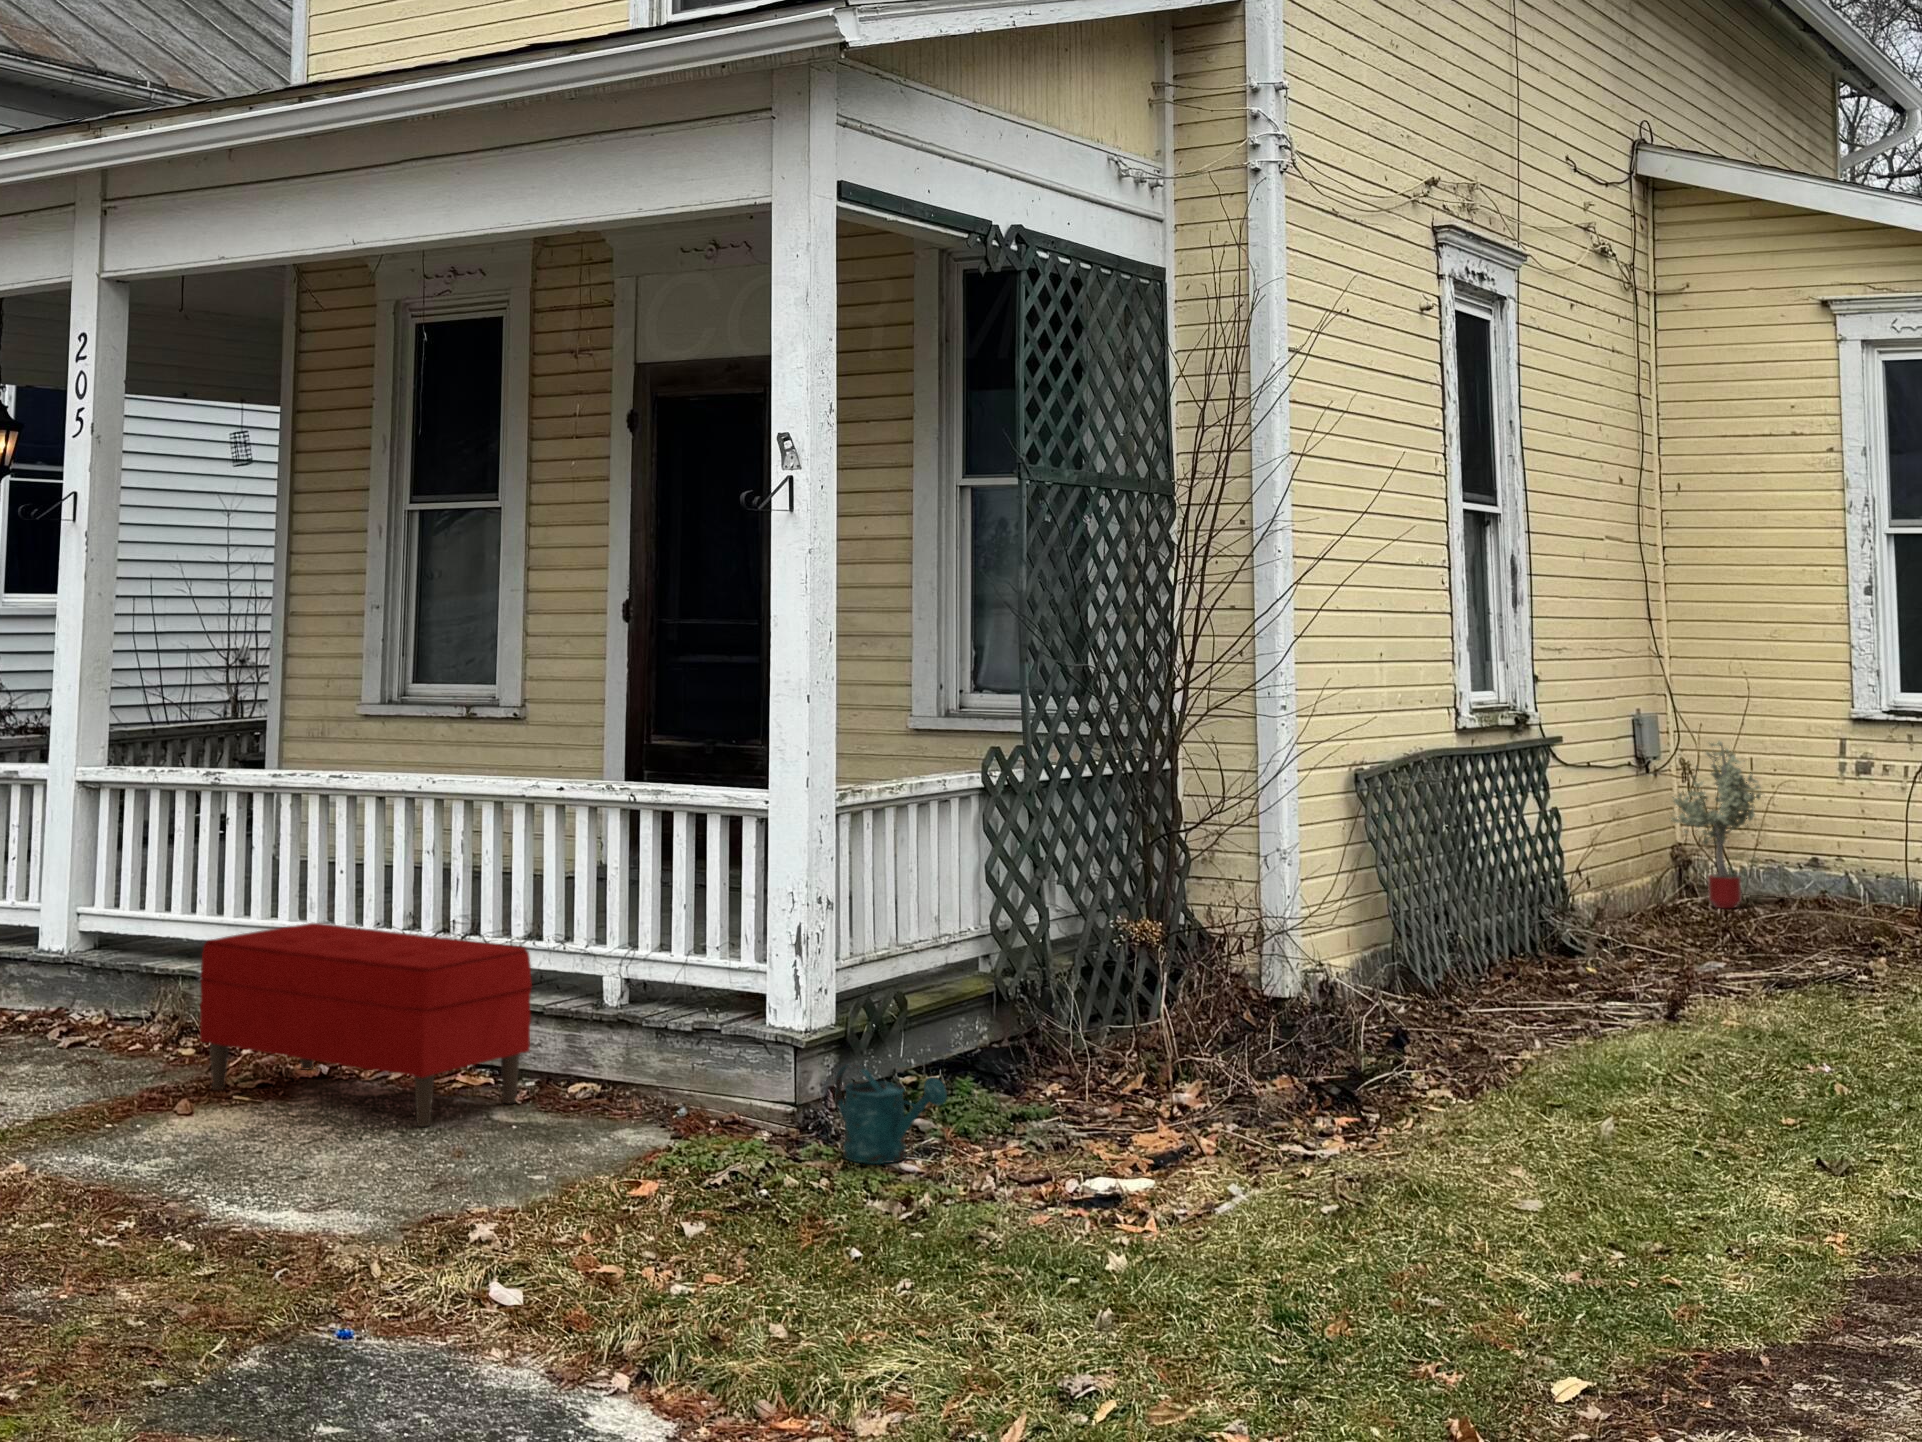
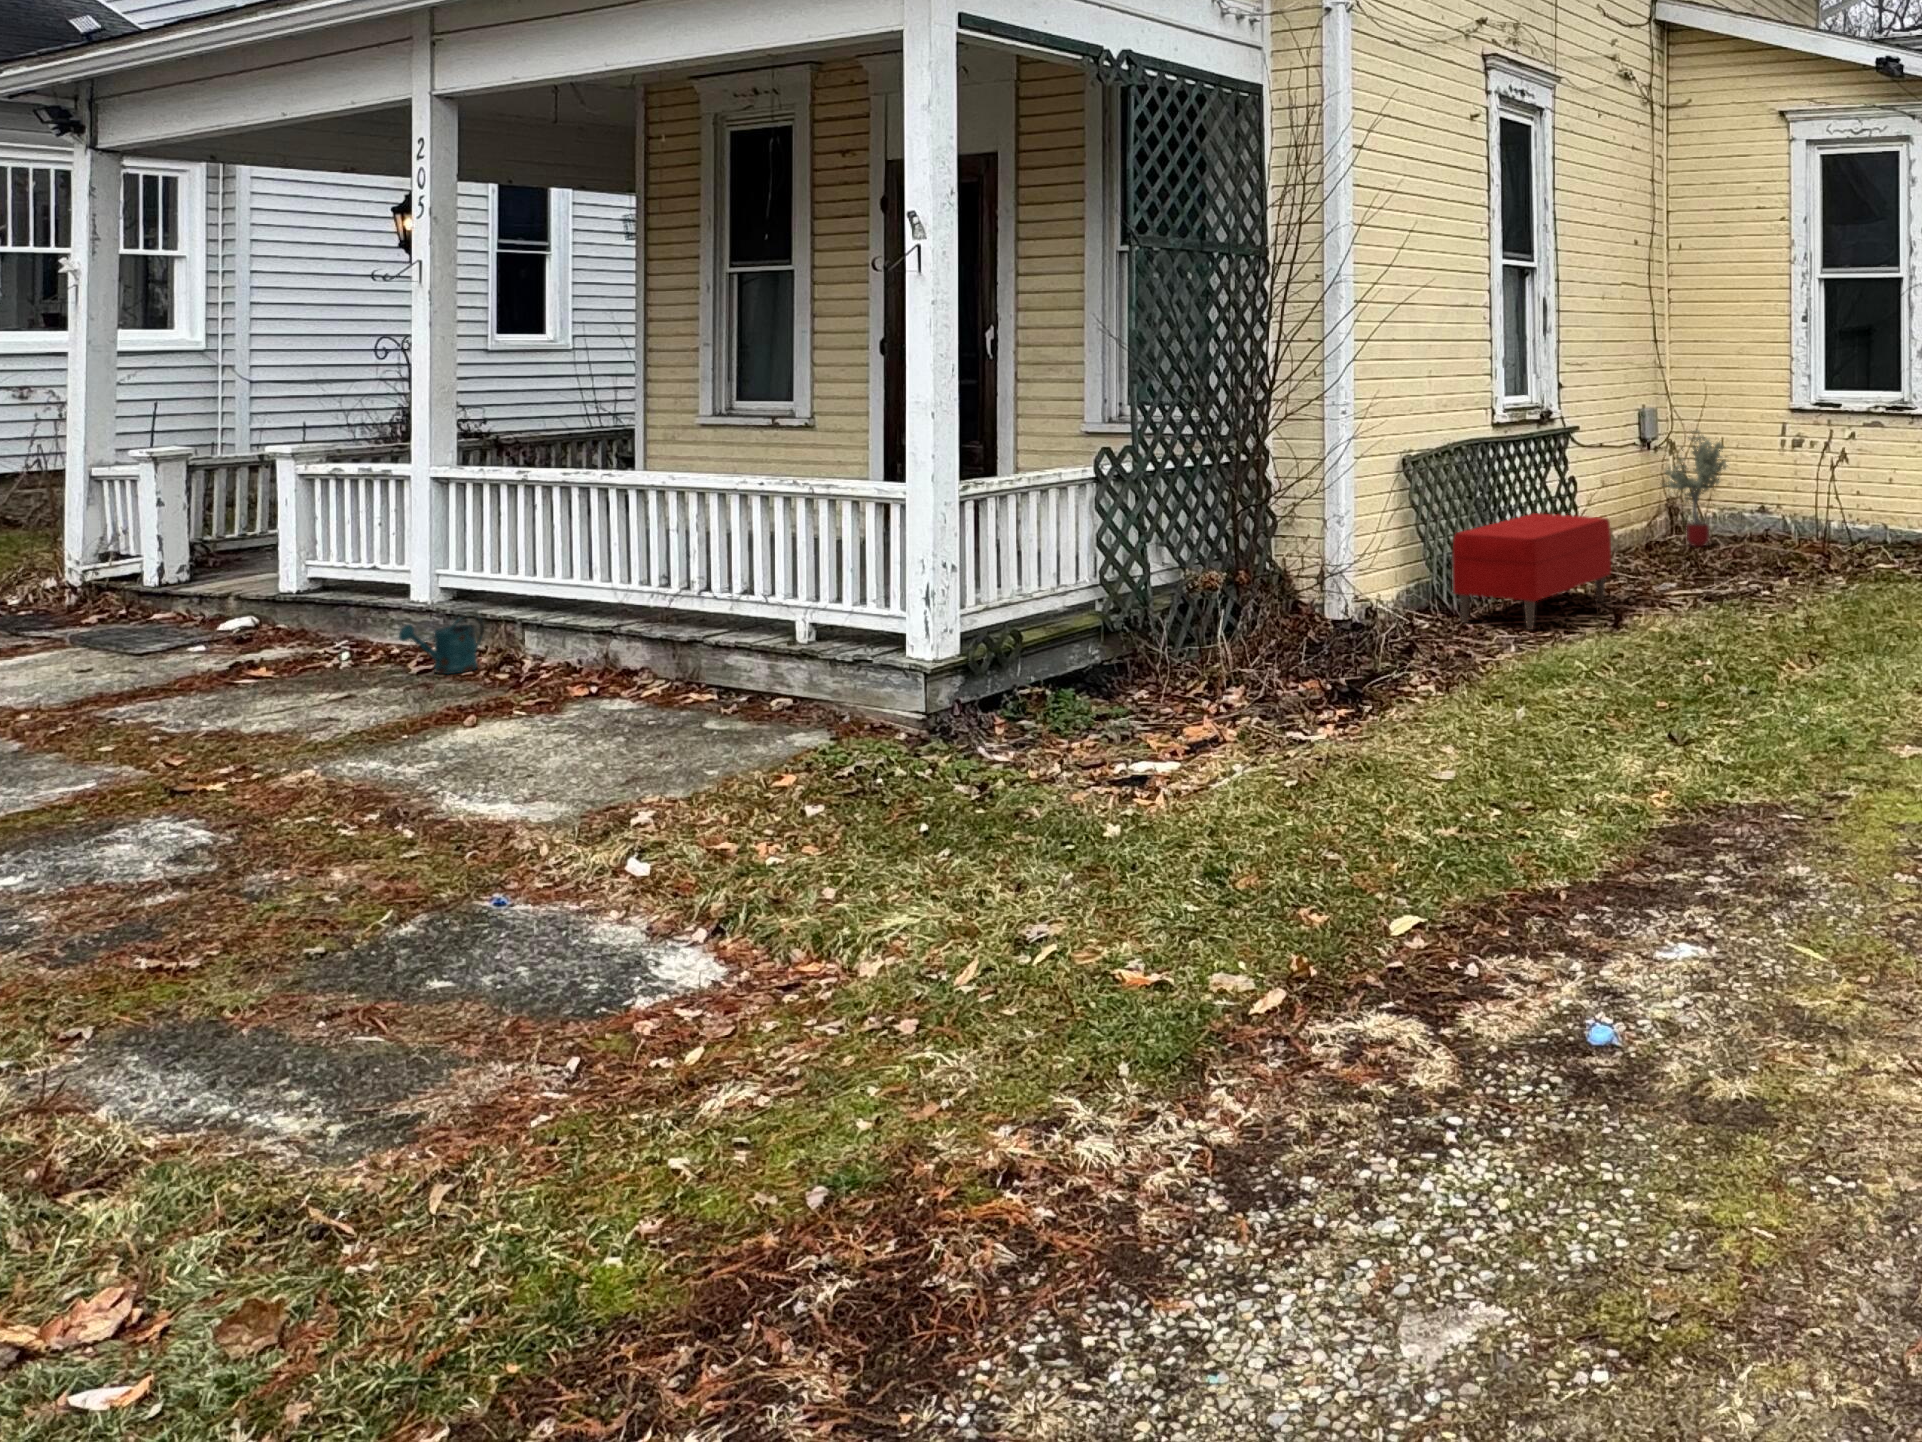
bench: present [200,923,532,1127] -> present [1452,513,1611,630]
watering can: present [835,1064,947,1164] -> present [399,615,484,674]

